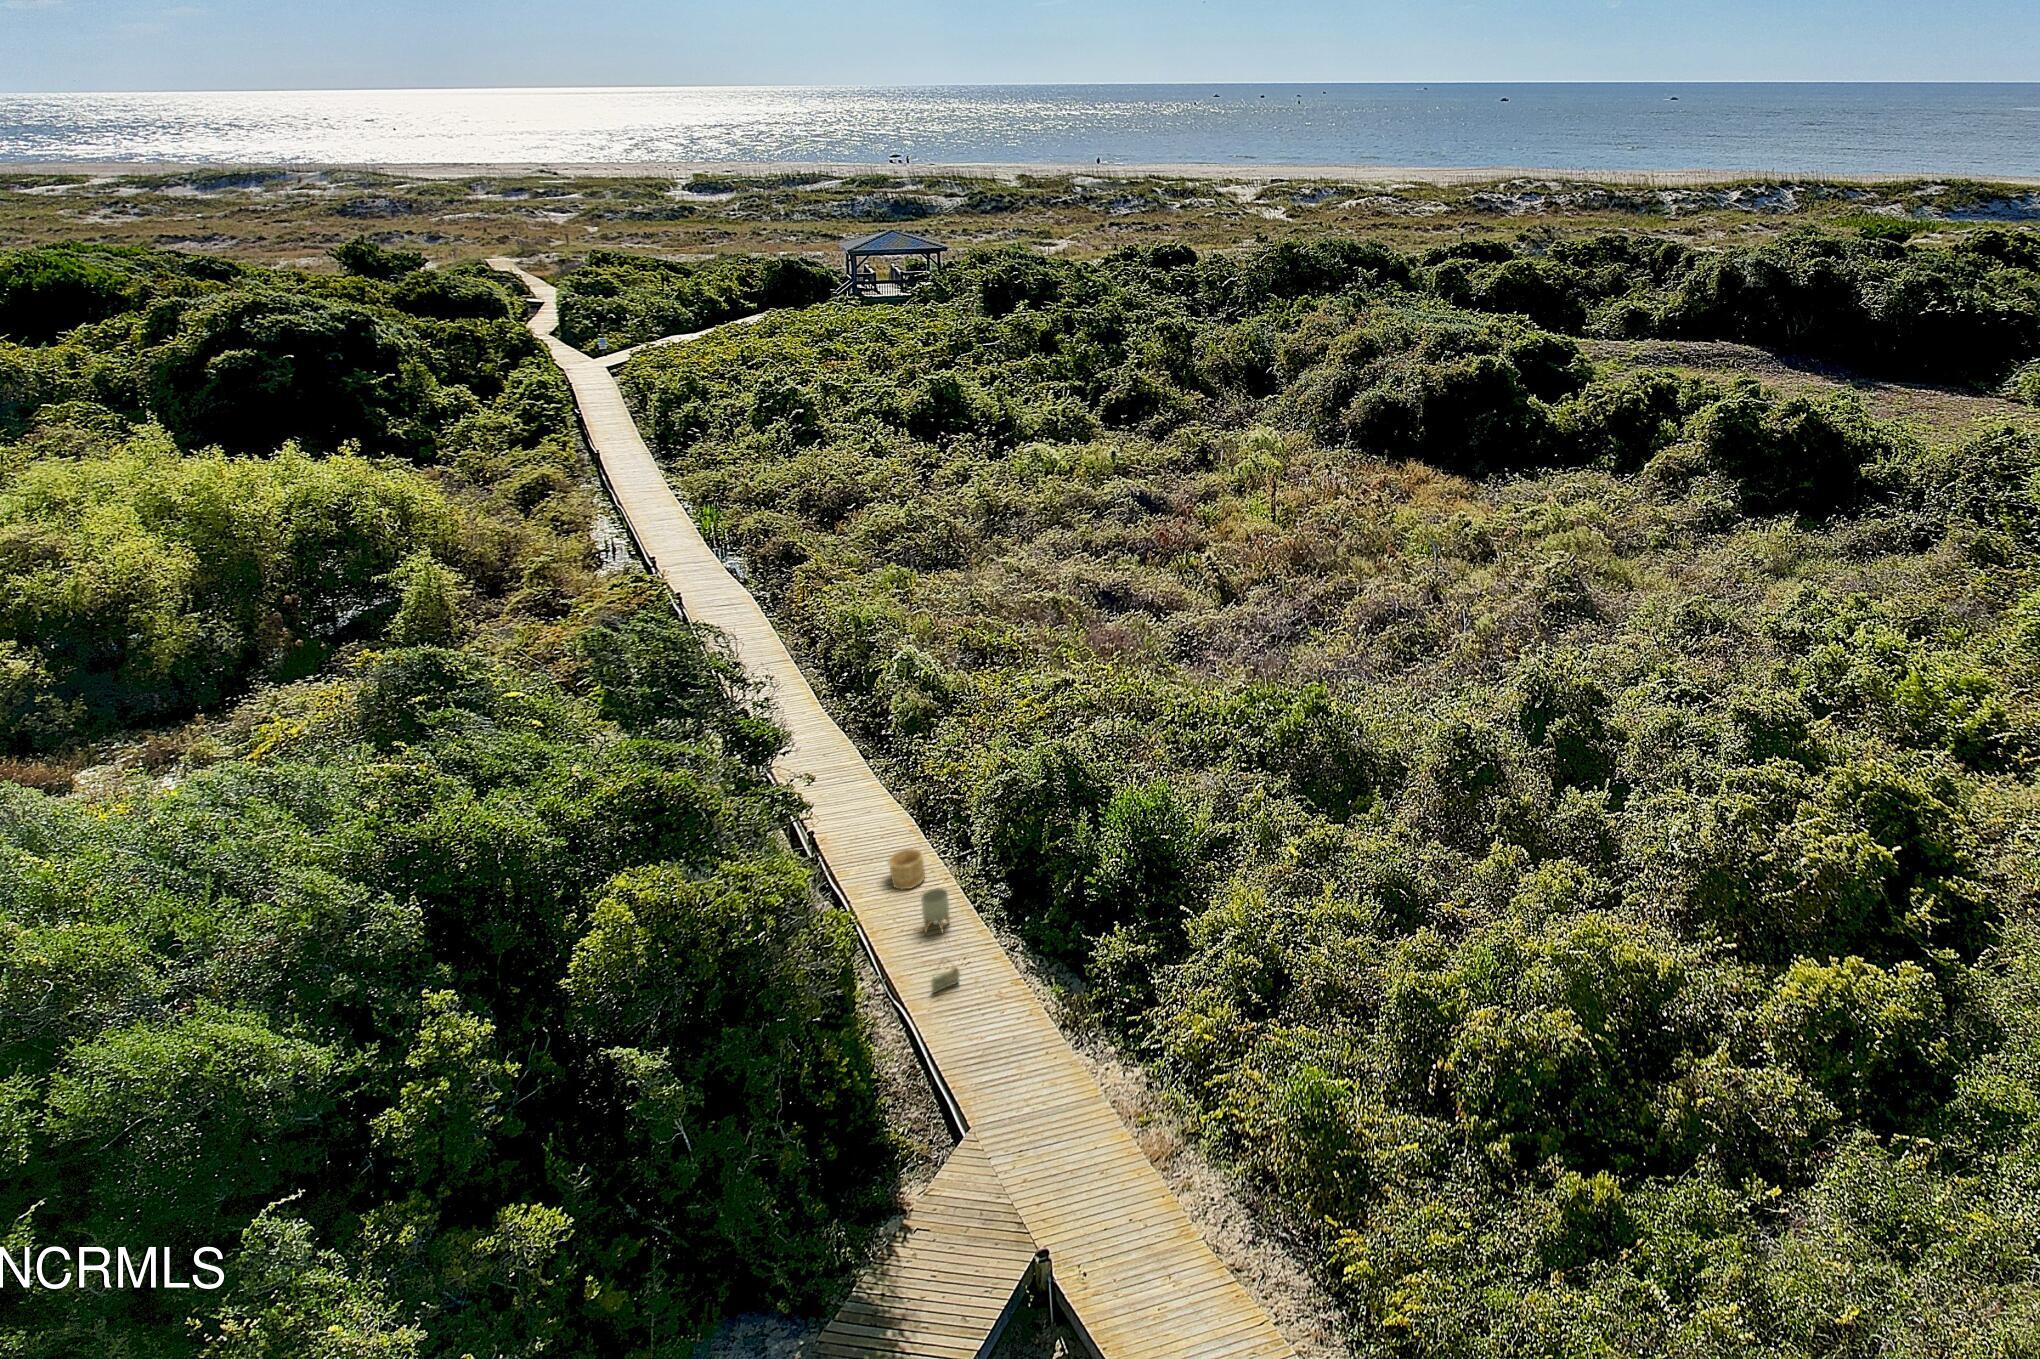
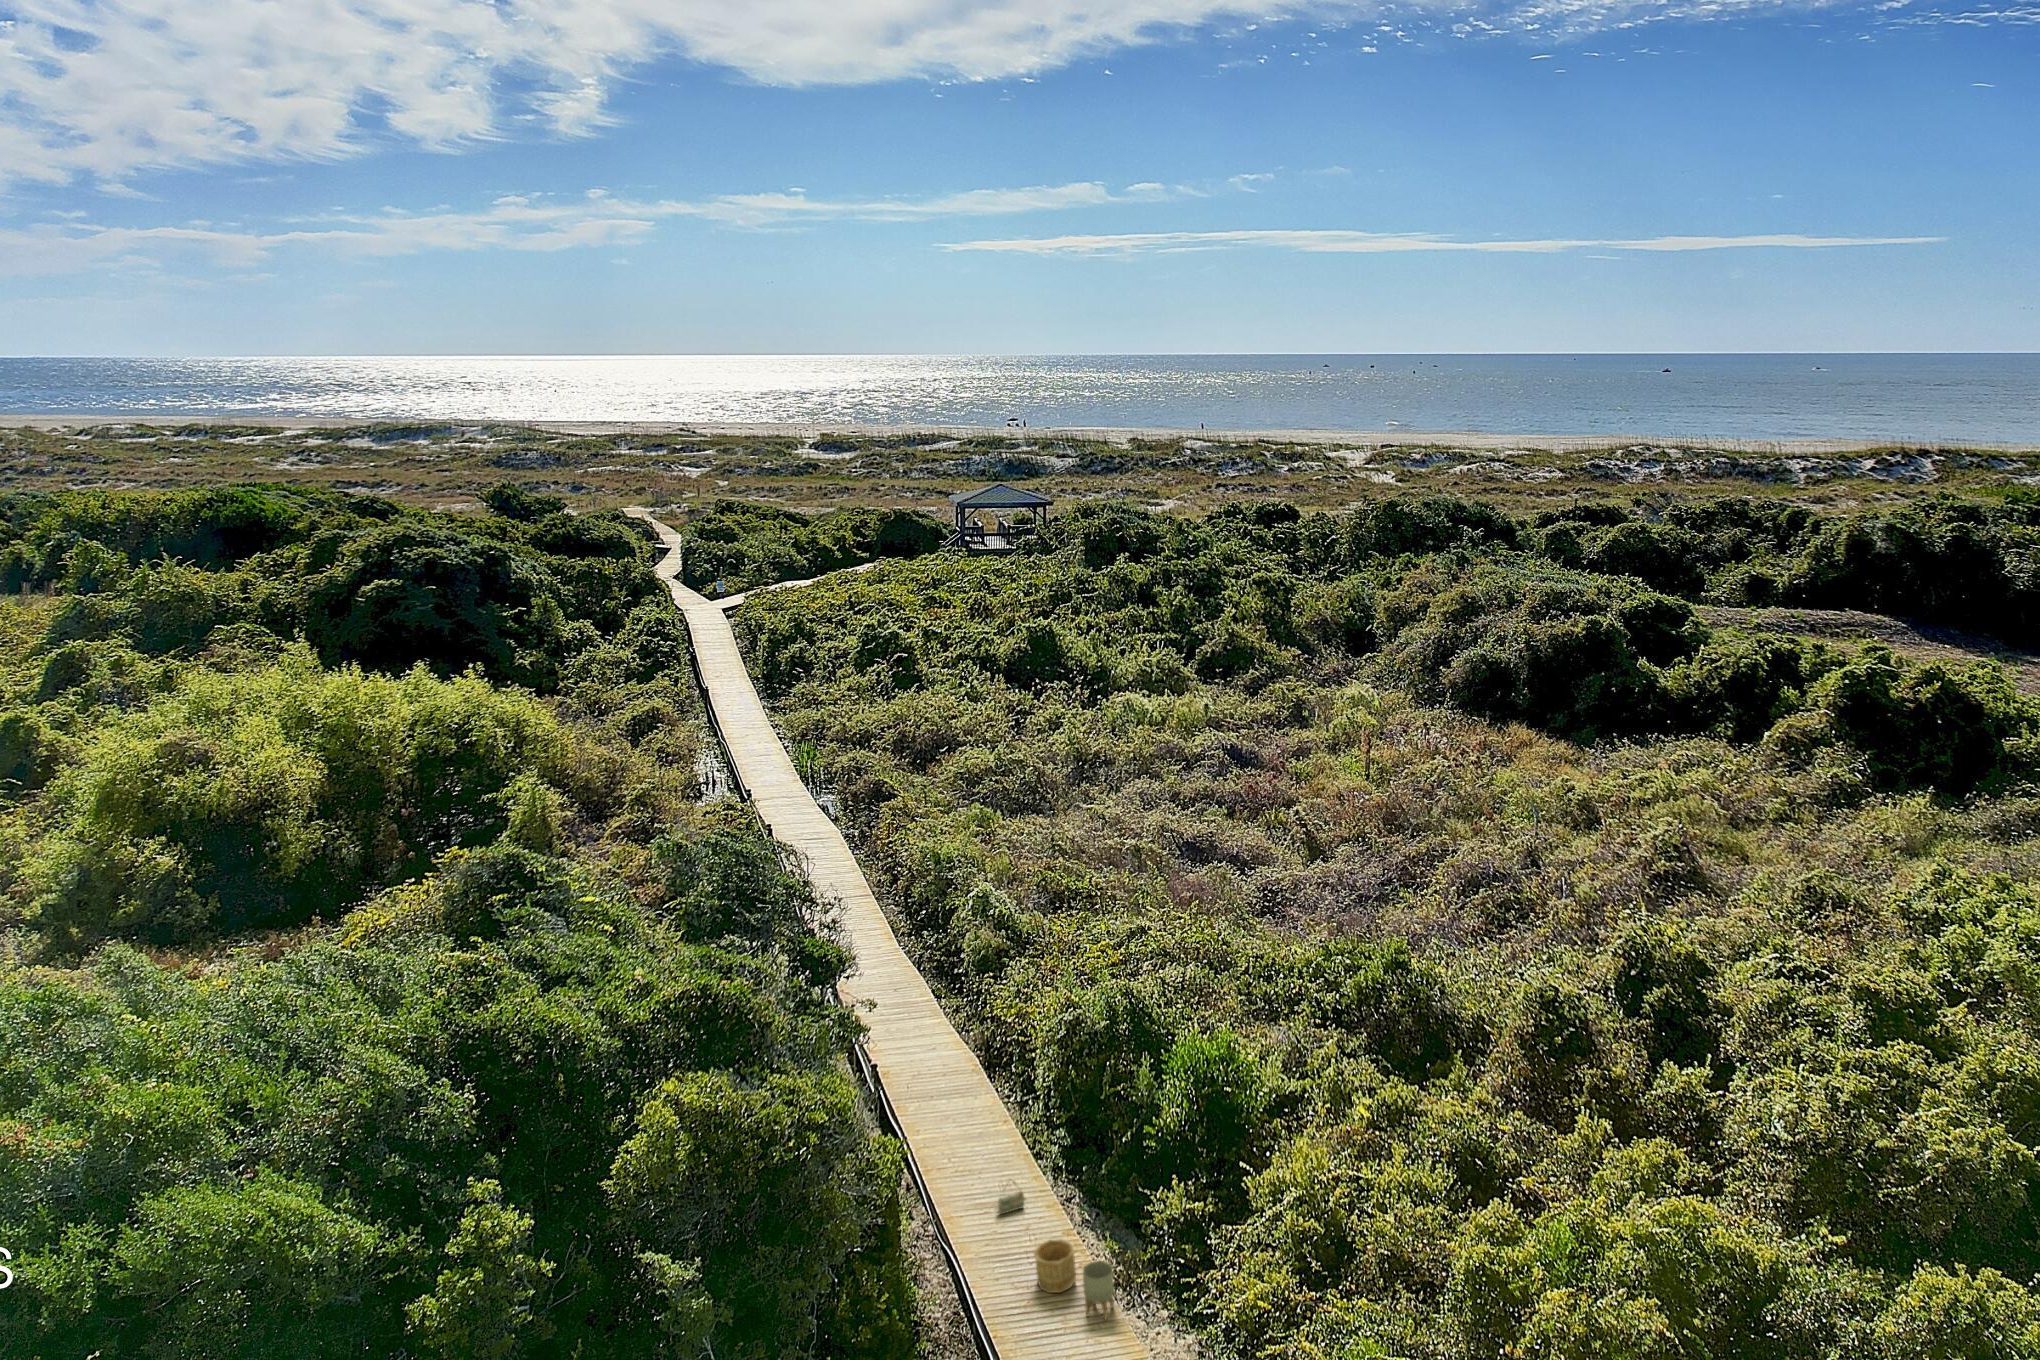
wooden bucket: present [888,848,925,889] -> present [1034,1239,1076,1293]
planter: present [921,888,950,933] -> present [1083,1261,1114,1320]

